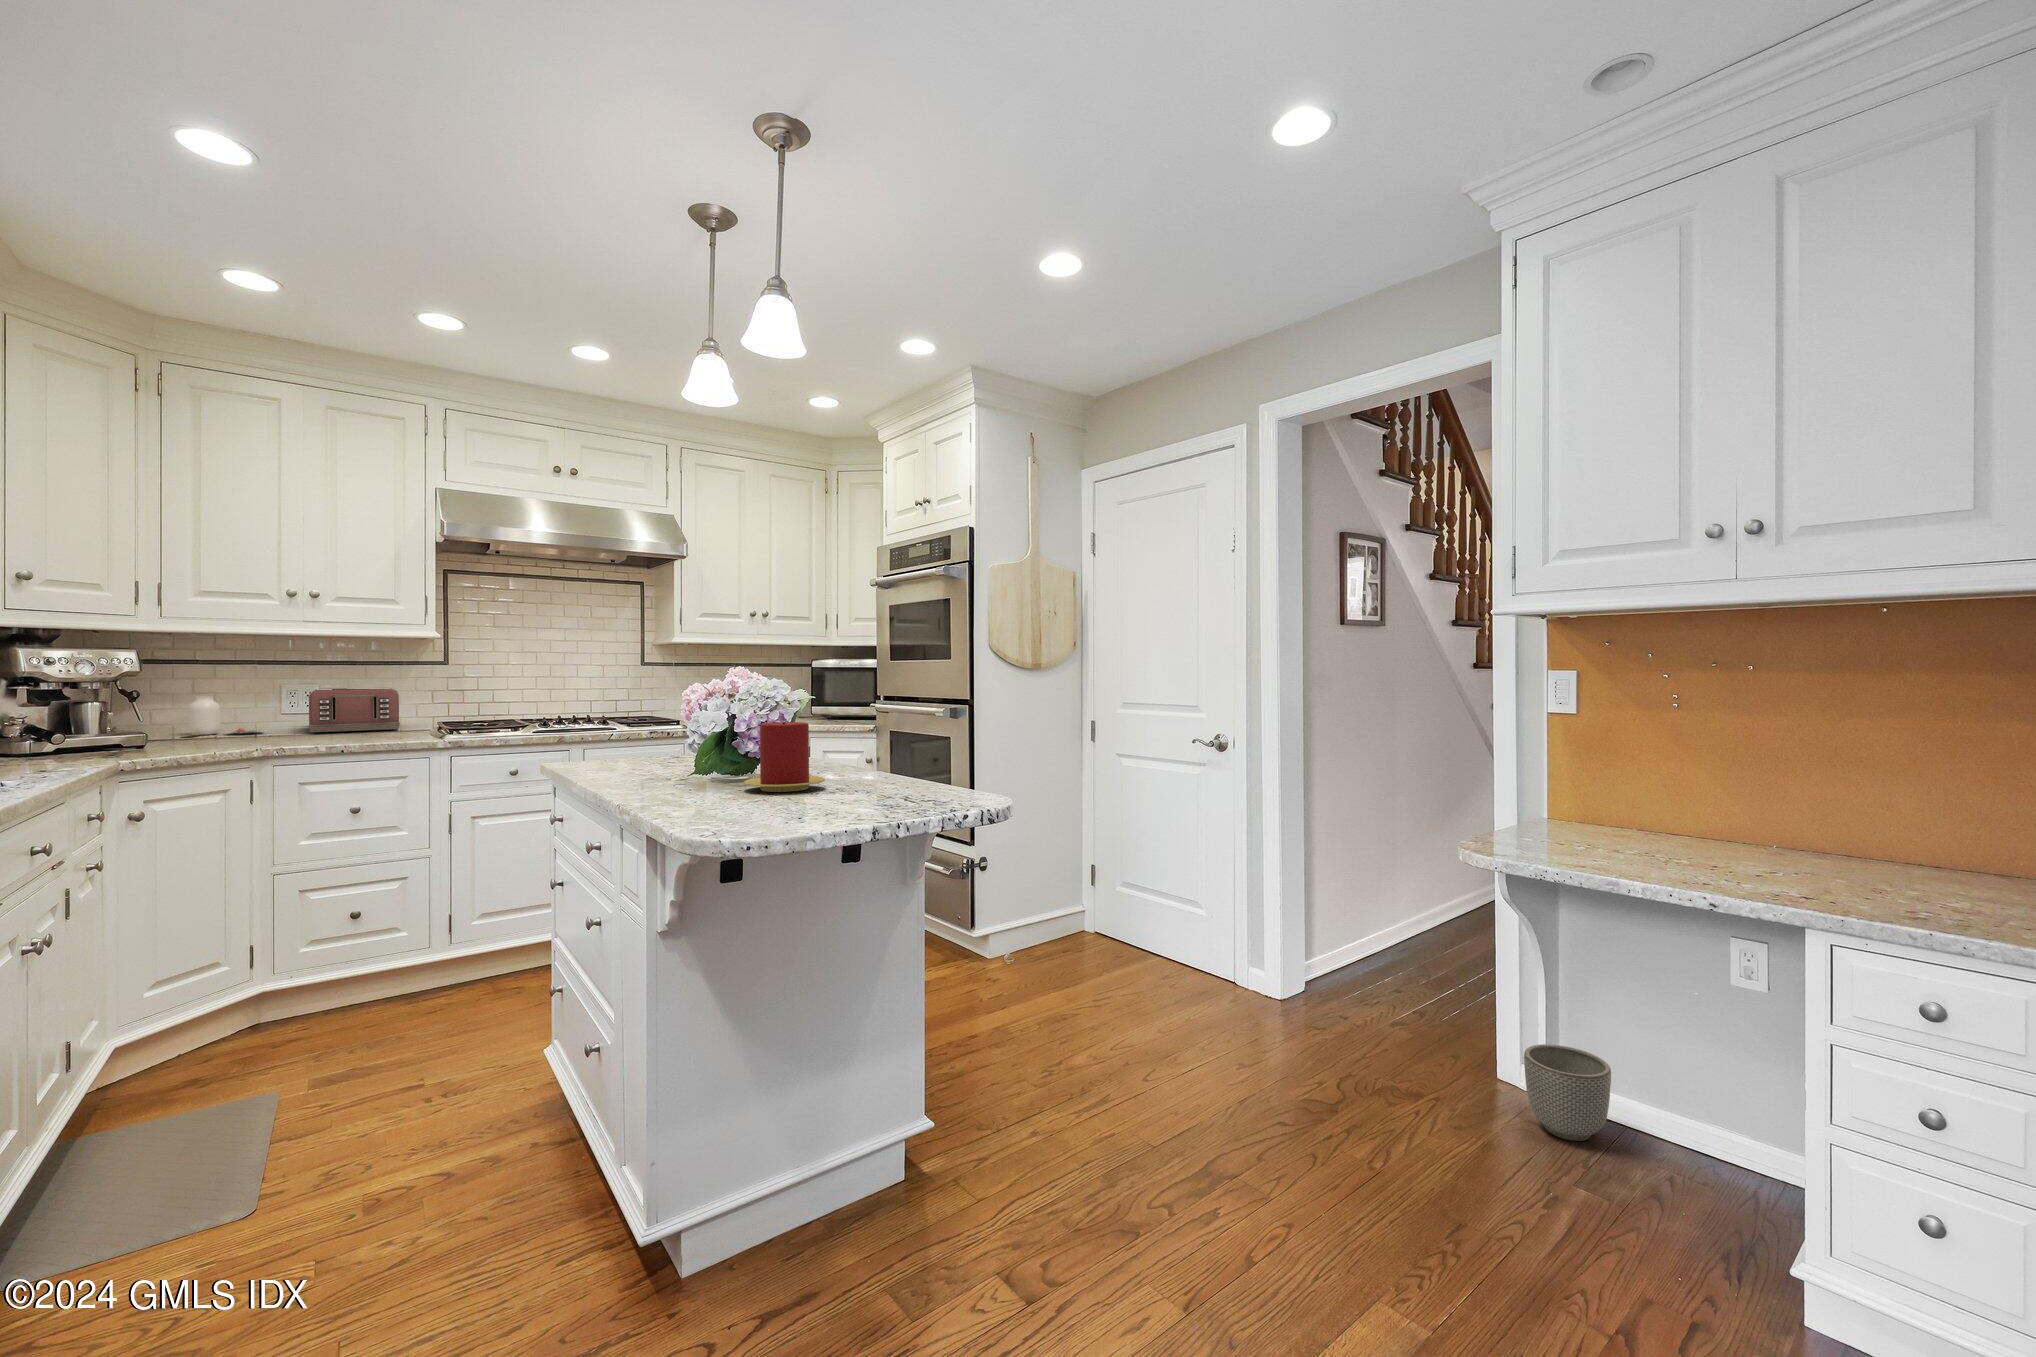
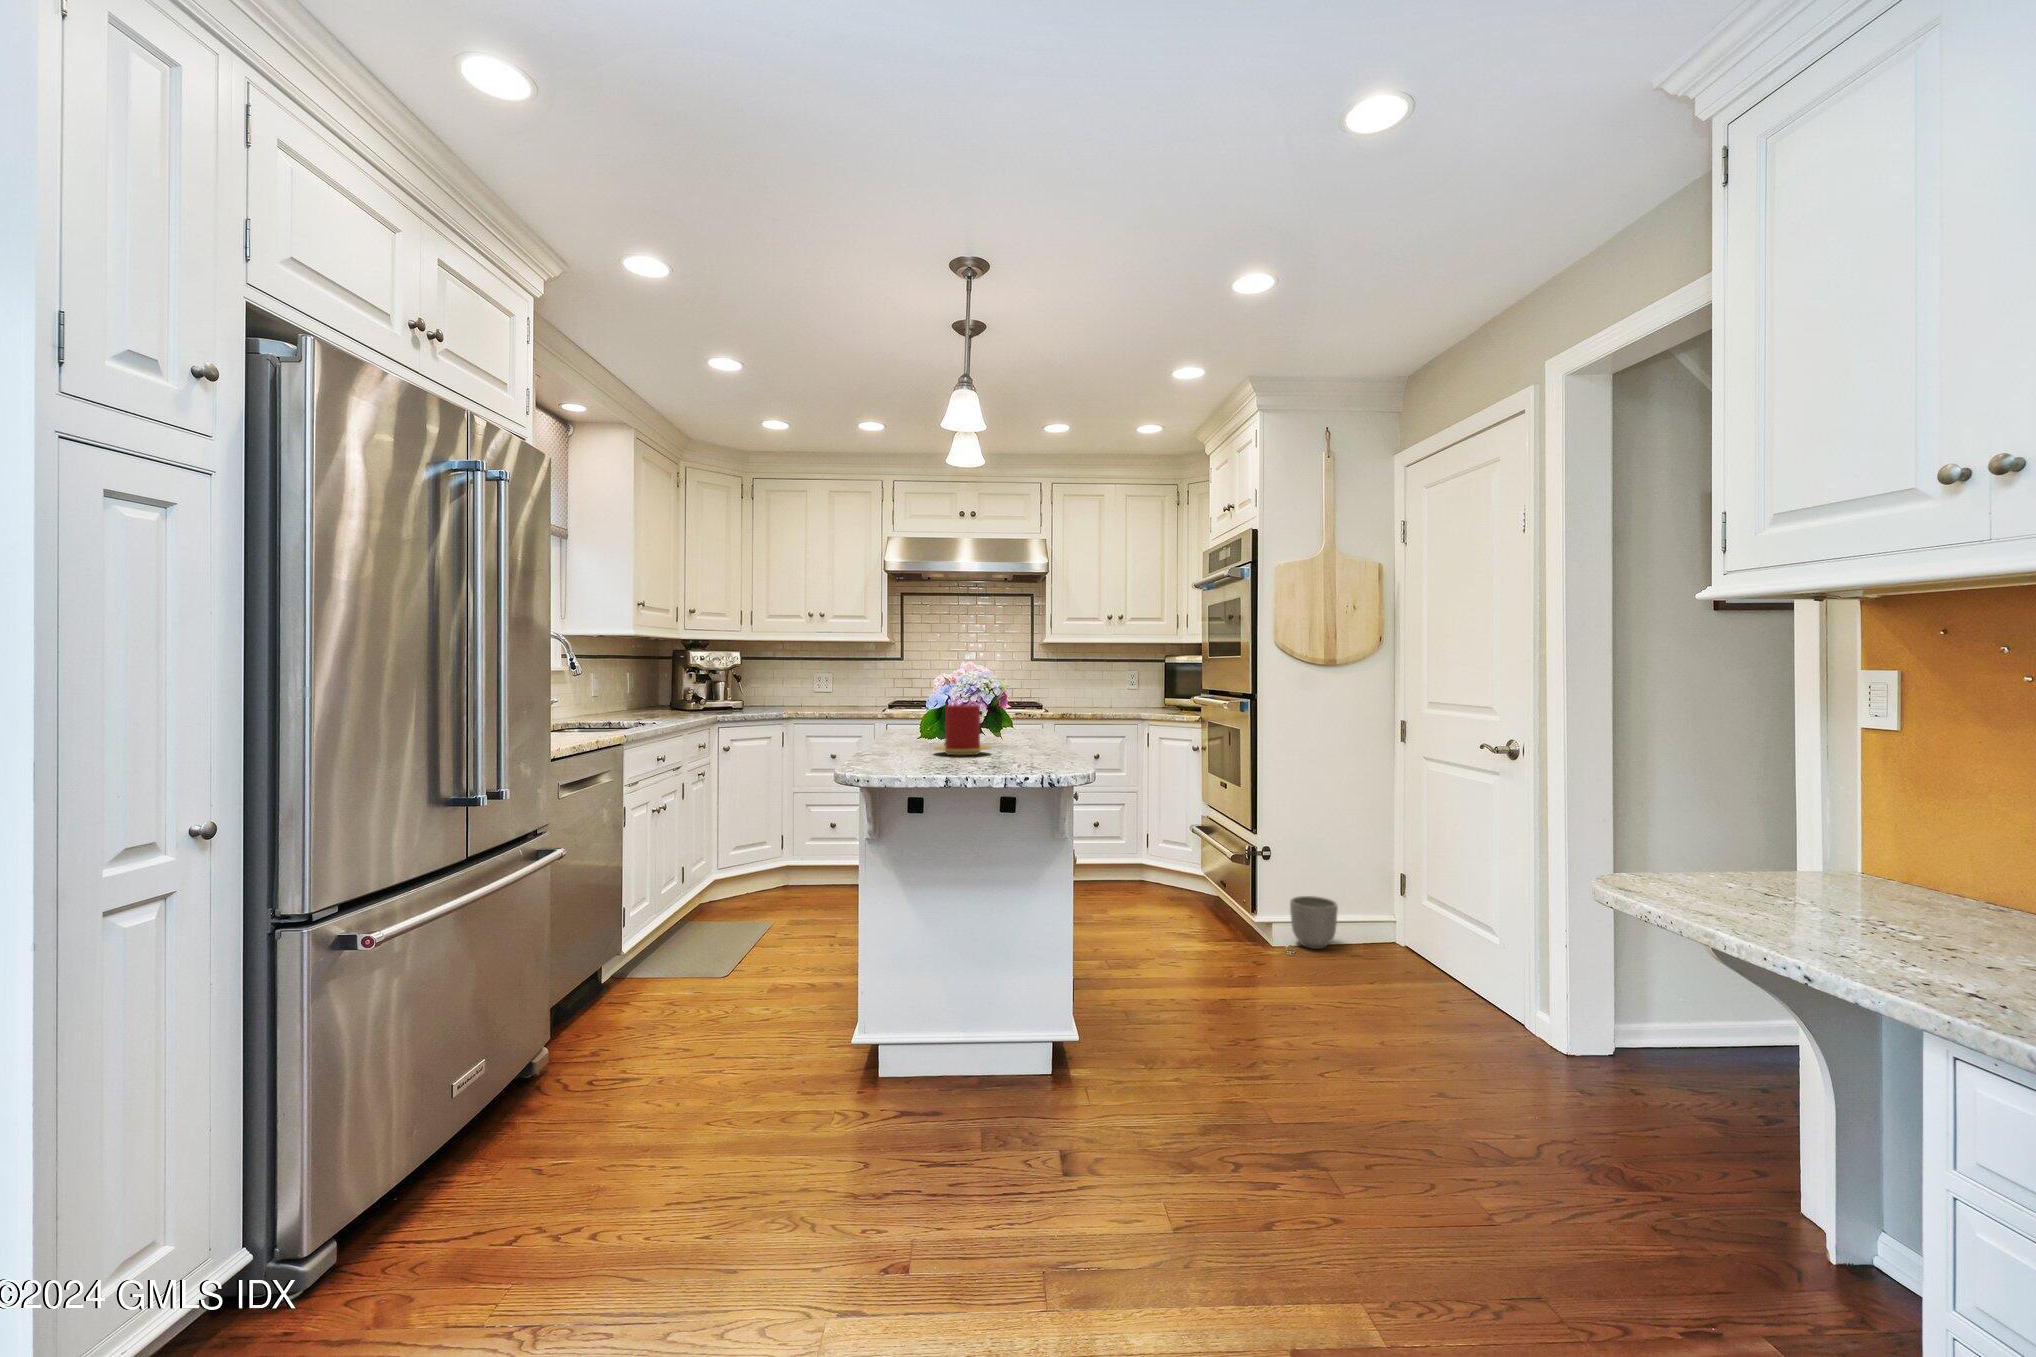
toaster: present [309,688,400,732] -> none [823,677,878,705]
jar: present [188,696,260,735] -> none [764,681,805,705]
planter: present [1524,1044,1611,1141] -> present [1290,896,1338,949]

